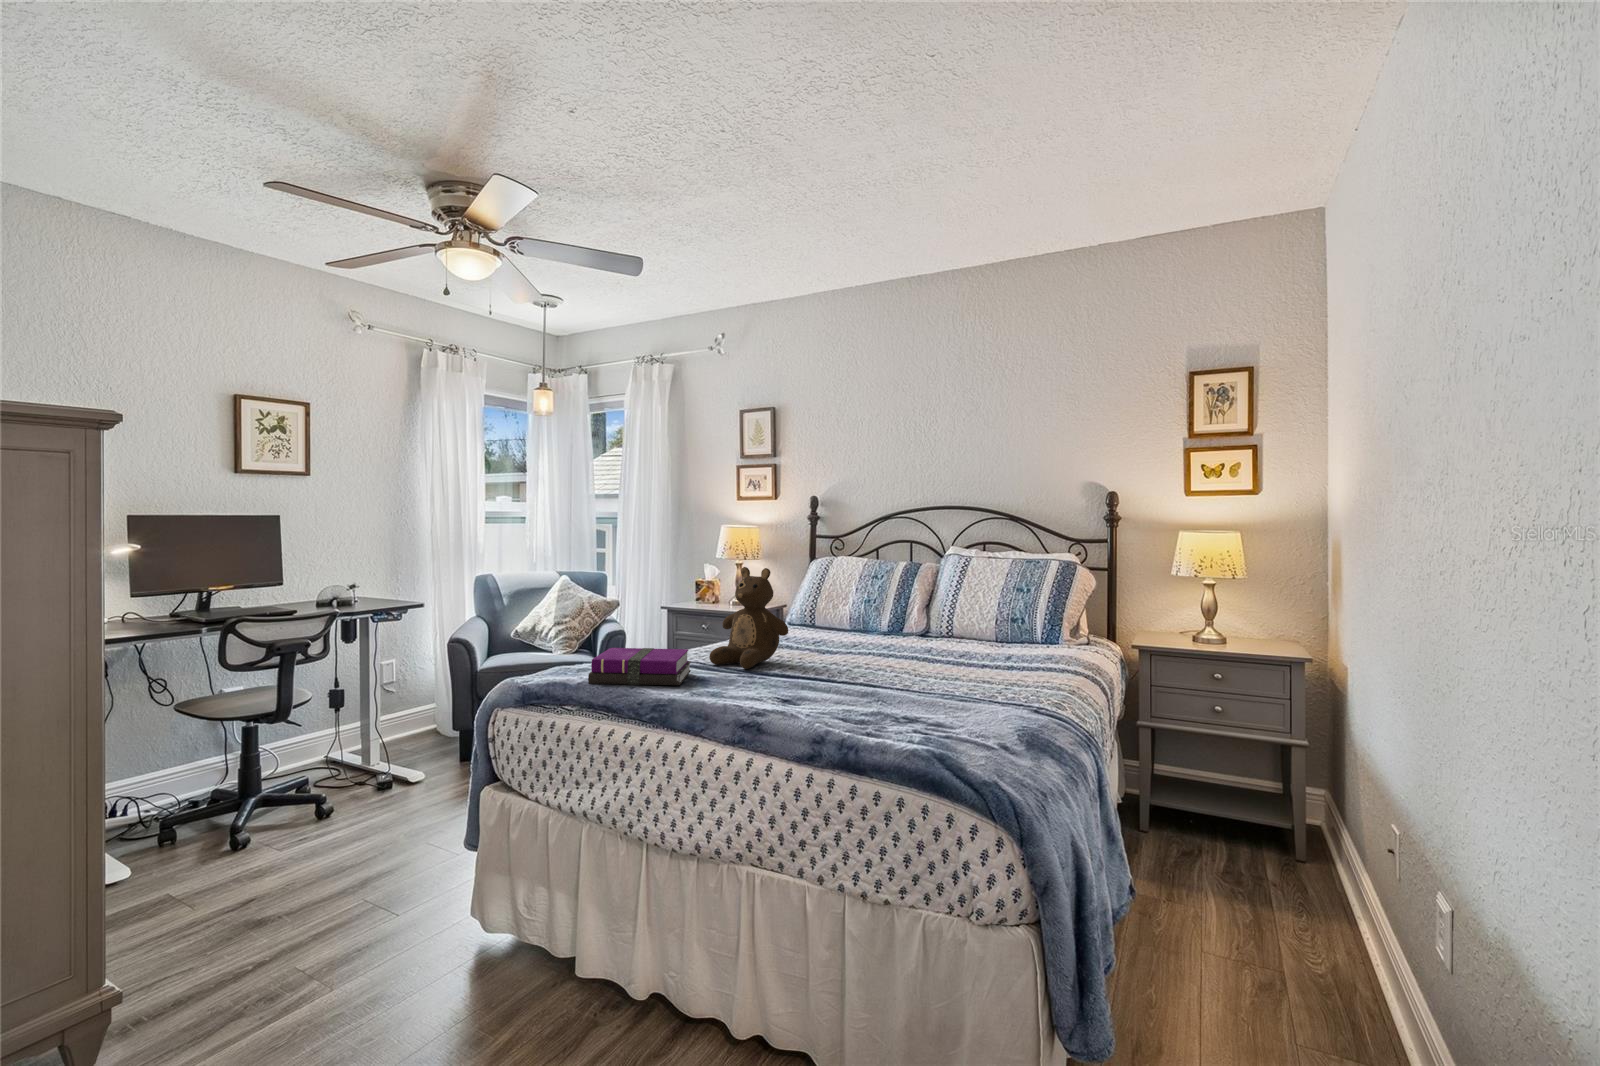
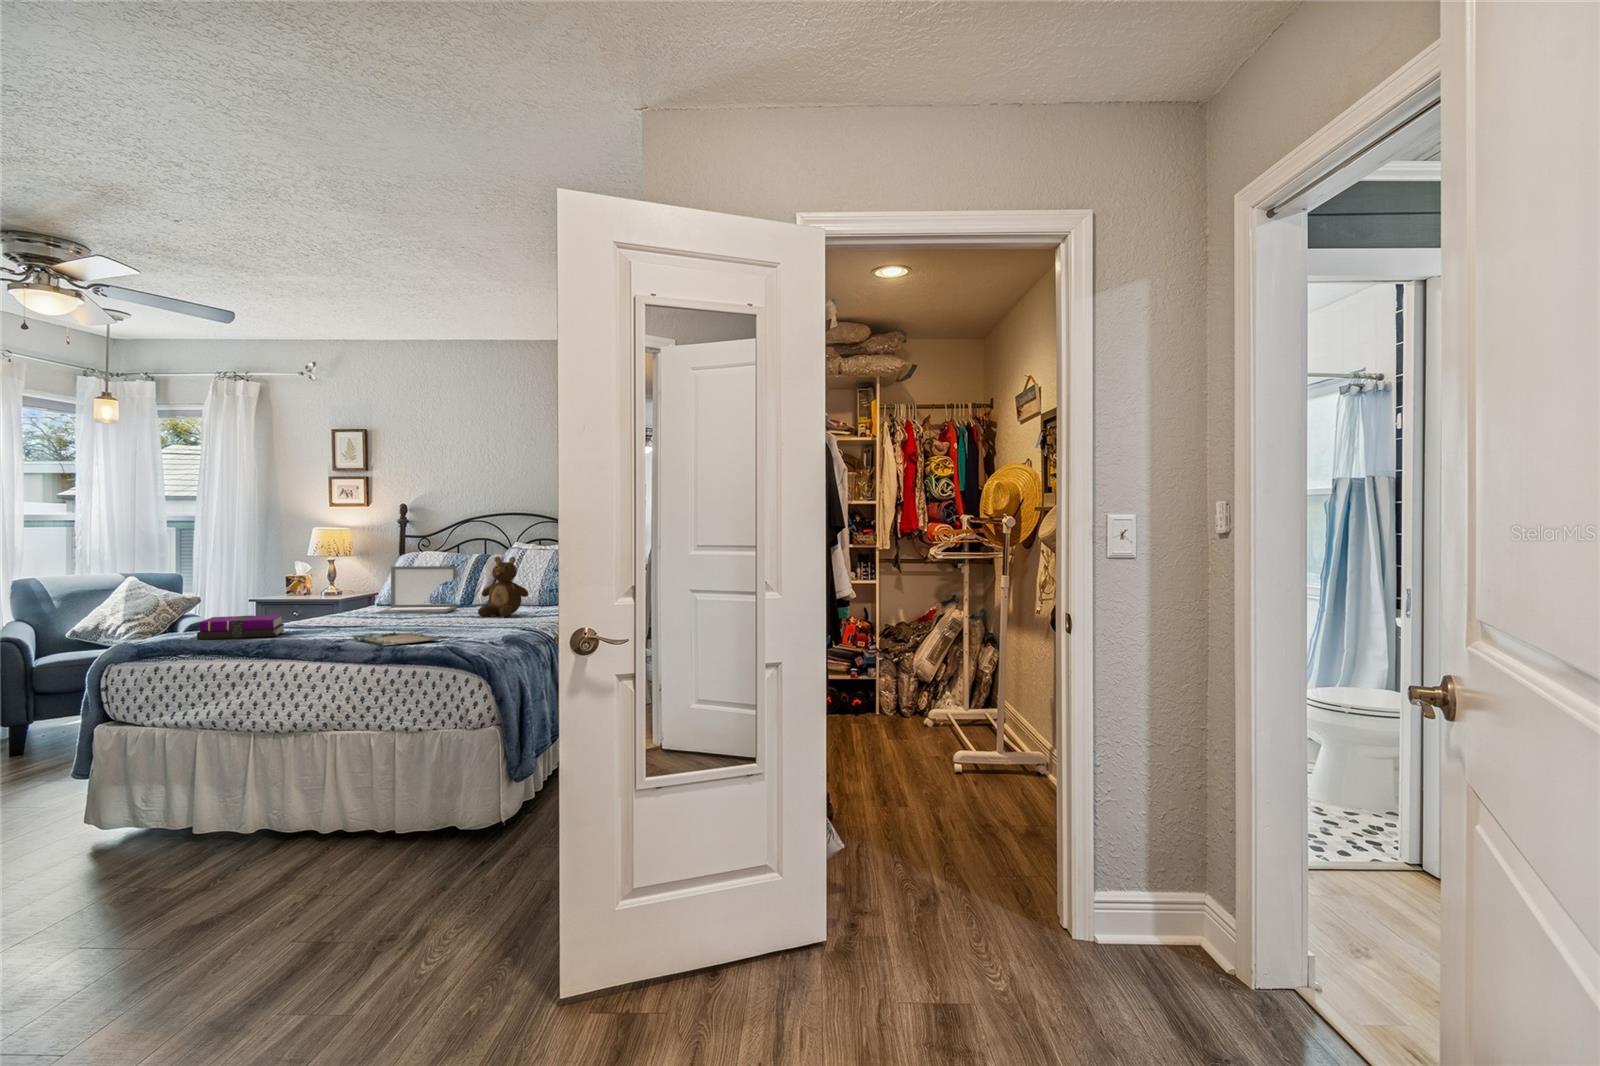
teddy bear: present [709,567,788,669] -> present [478,557,528,617]
laptop: none [791,575,882,641] -> present [376,566,457,614]
tray: none [777,688,912,736] -> present [353,632,442,646]

